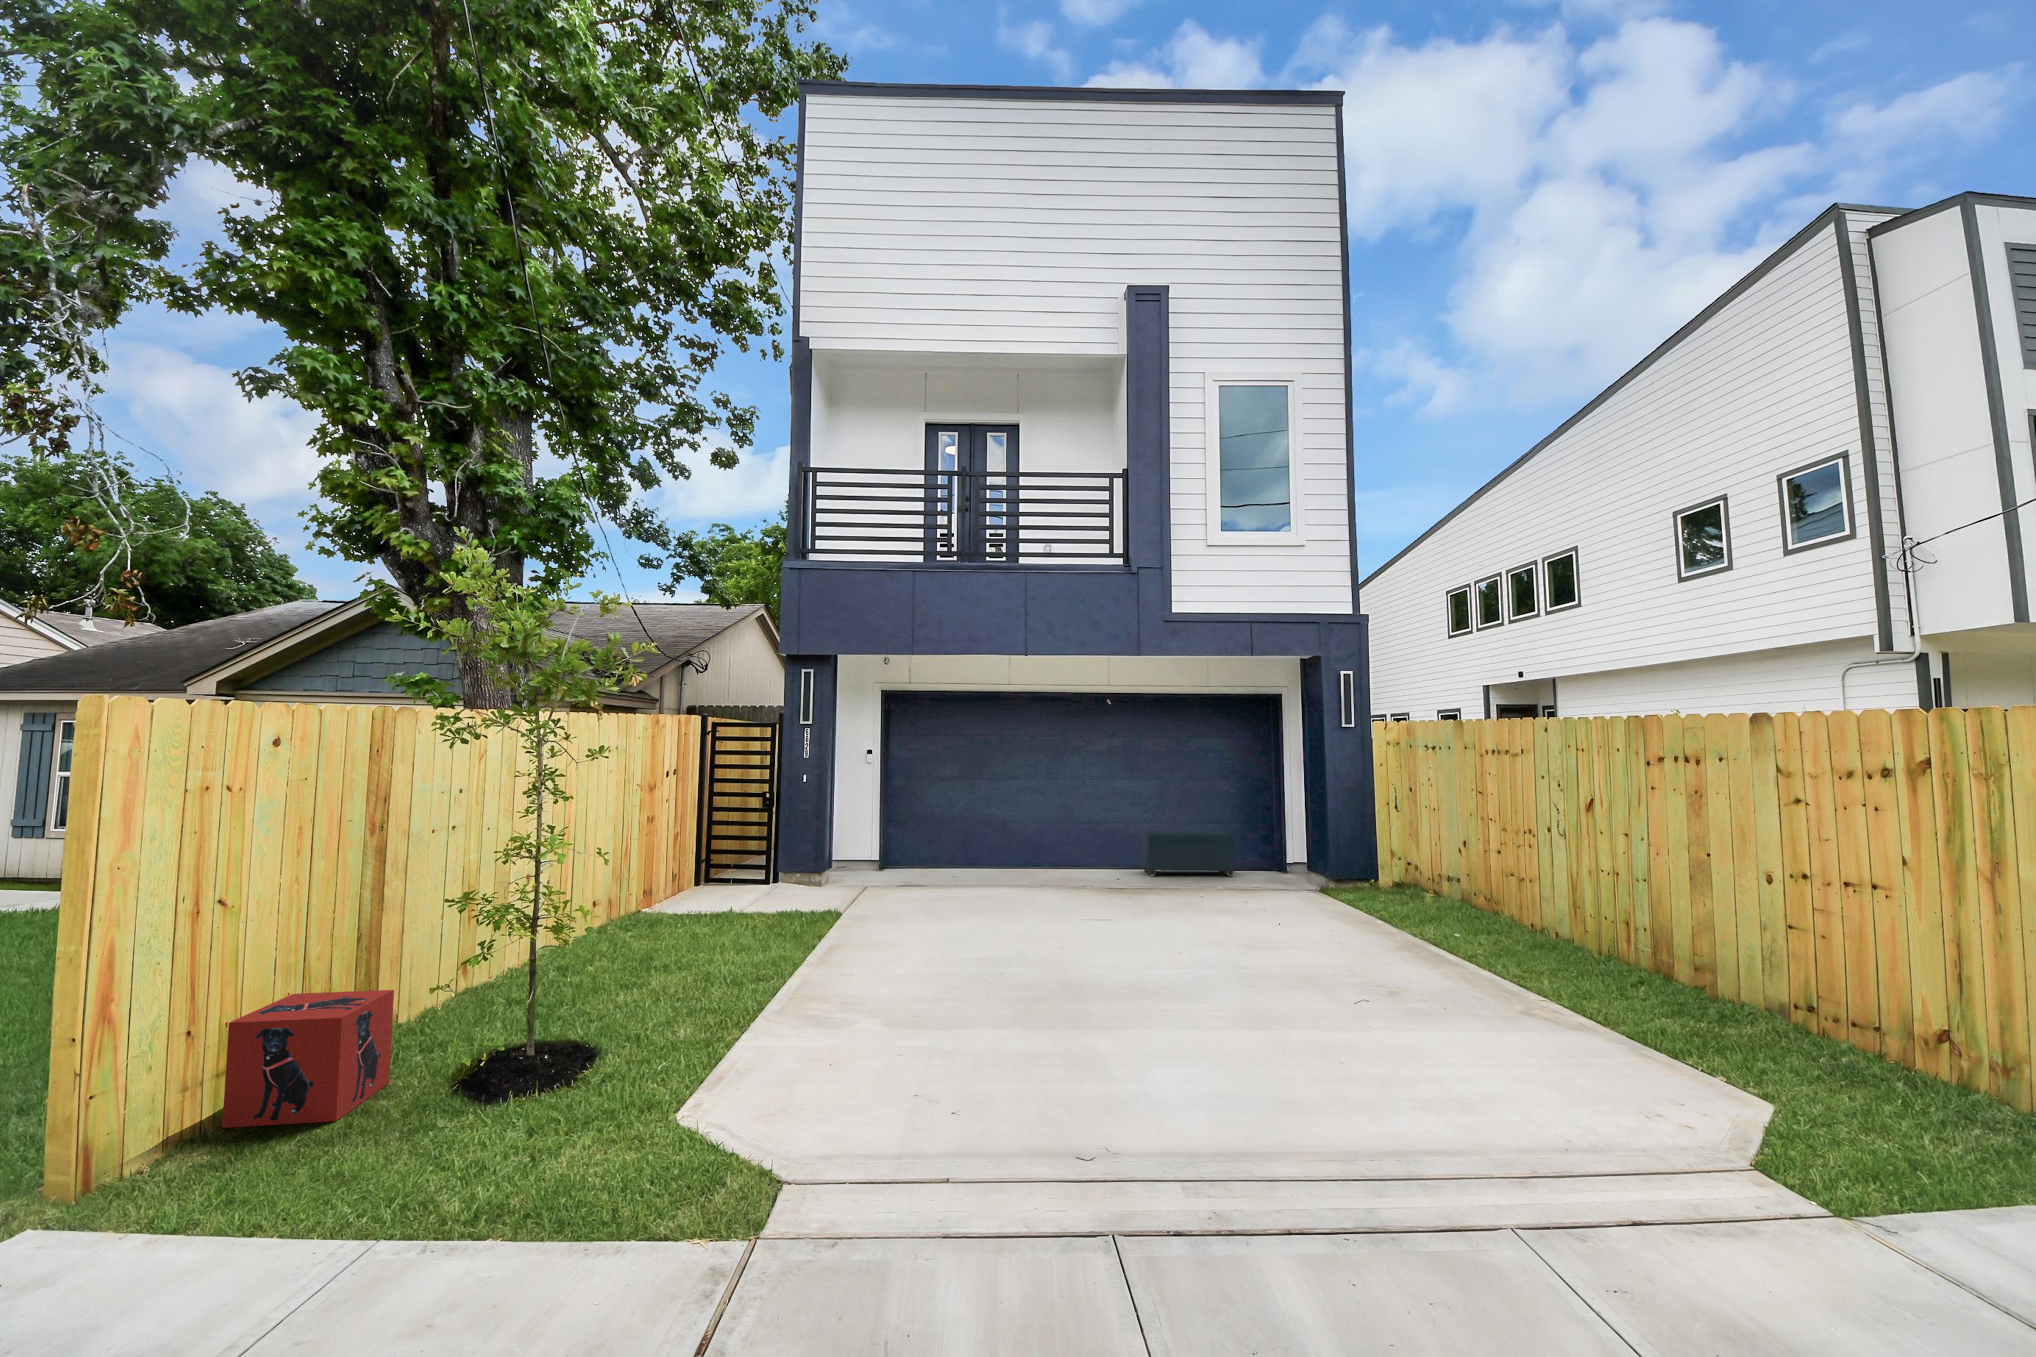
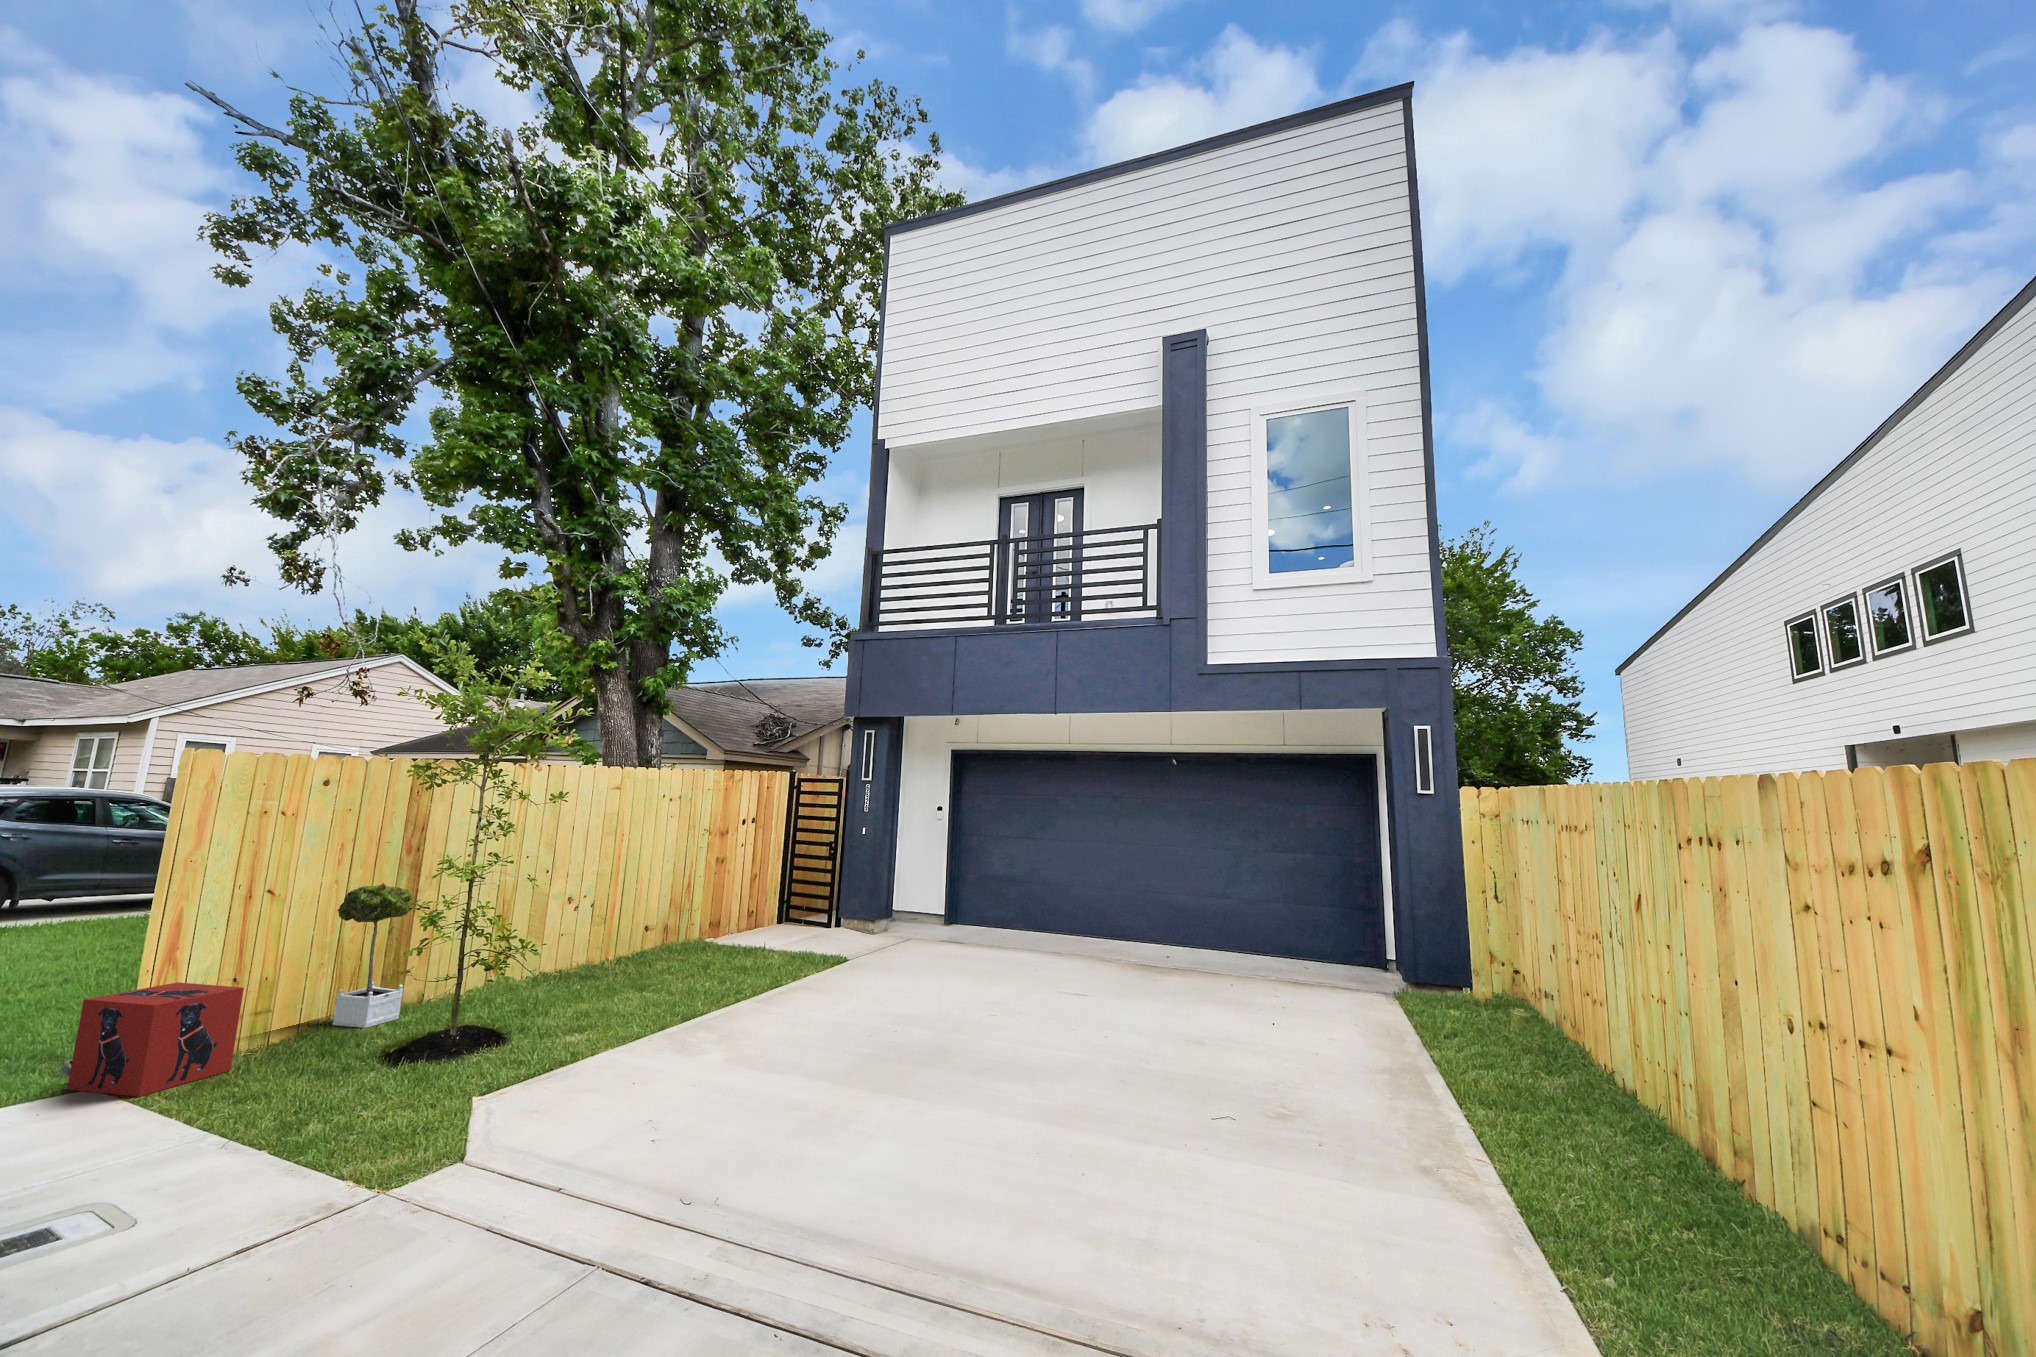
bench: present [1143,831,1235,877] -> none [1212,906,1313,966]
potted tree: none [406,862,483,1026] -> present [333,883,414,1028]

